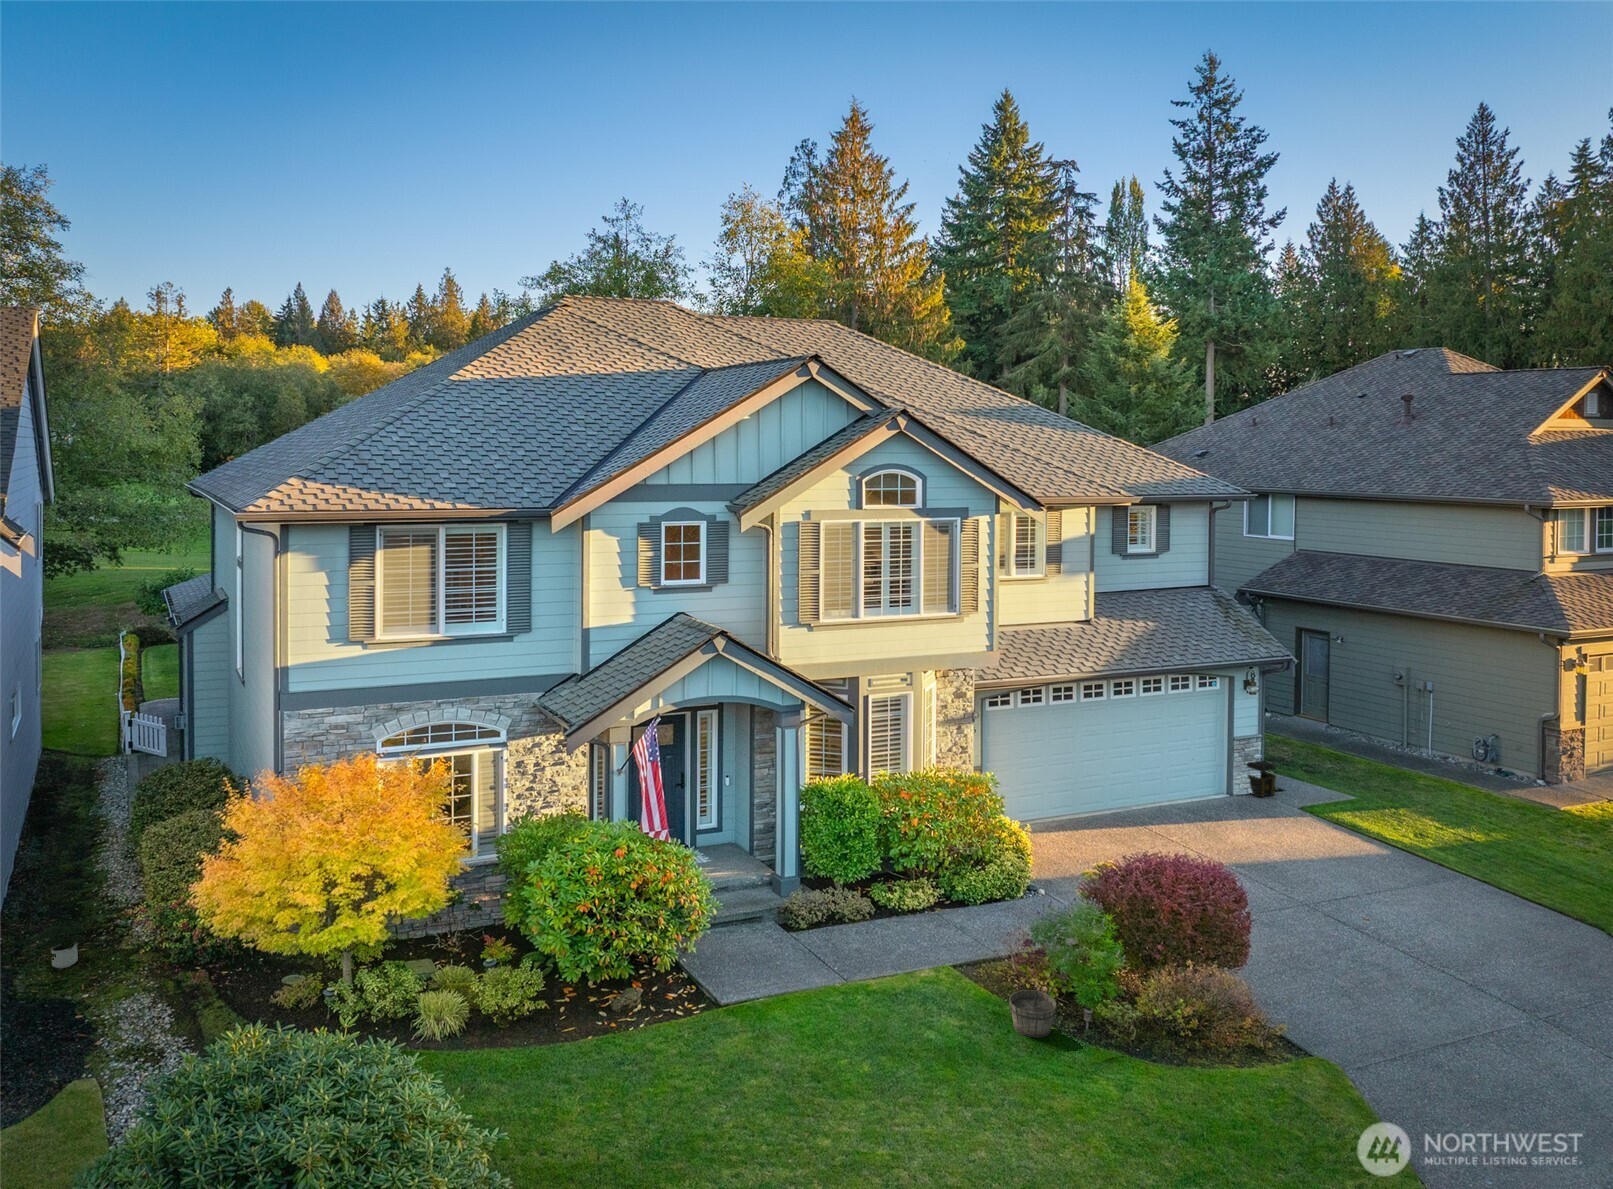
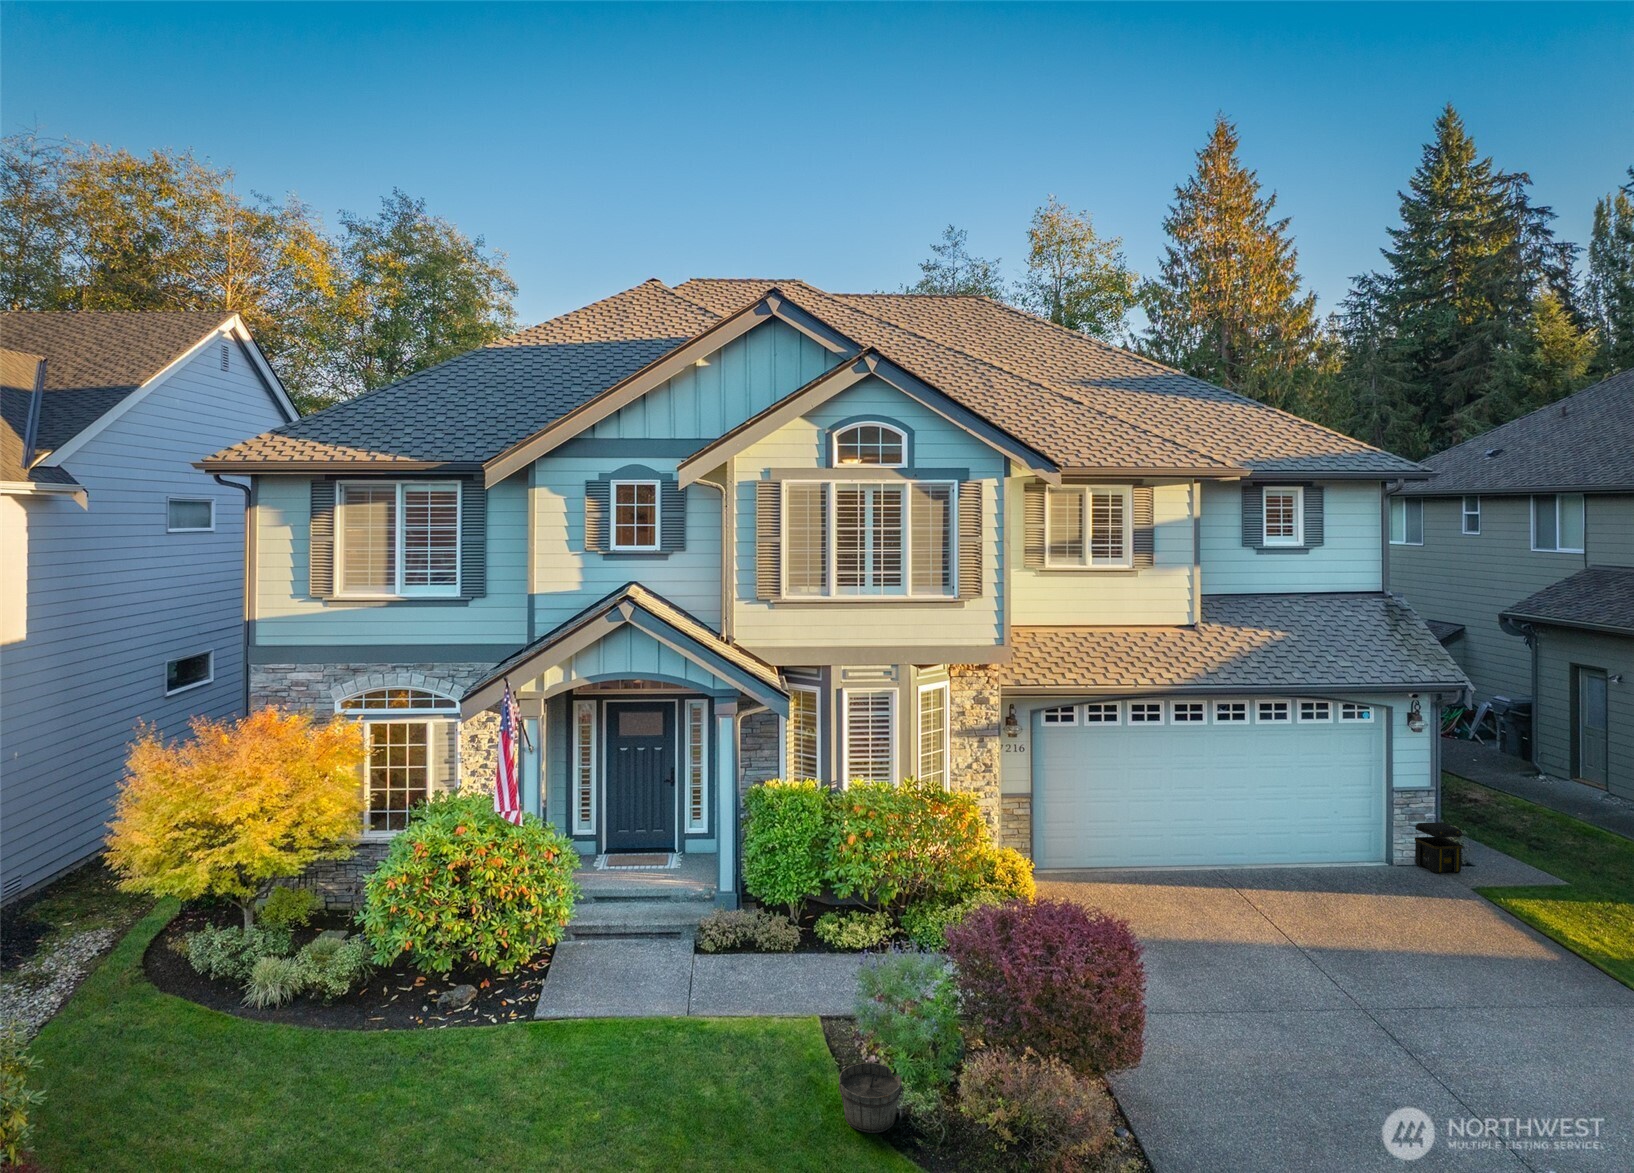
potted plant: present [35,926,89,968] -> none [22,853,78,893]

